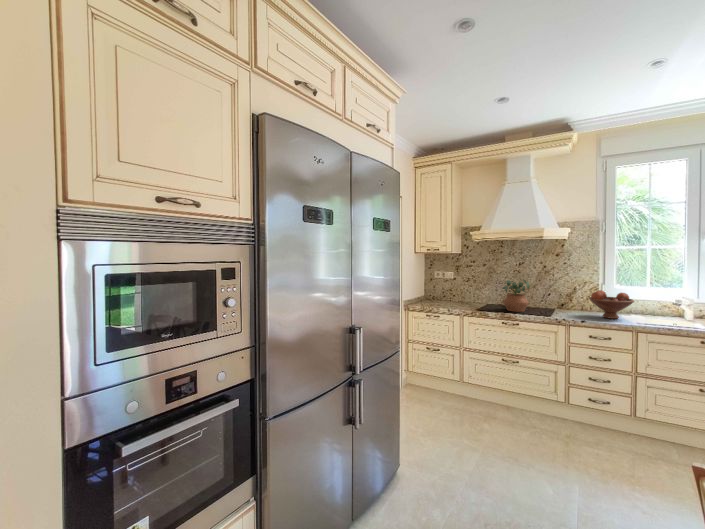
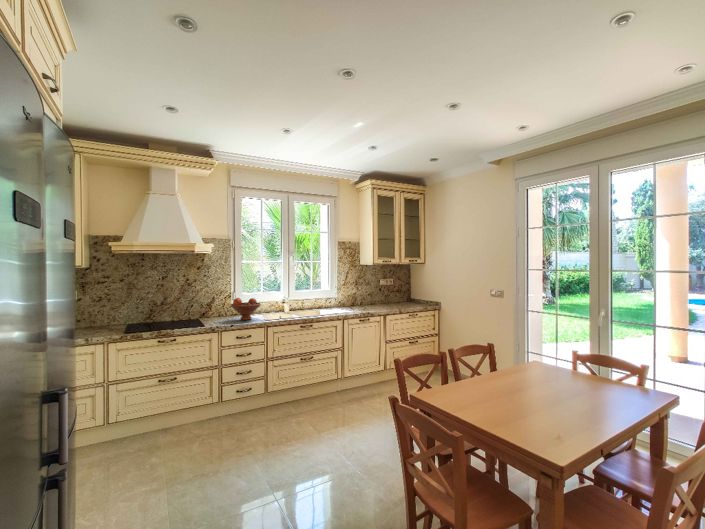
potted plant: present [502,280,529,312] -> none [150,293,181,328]

